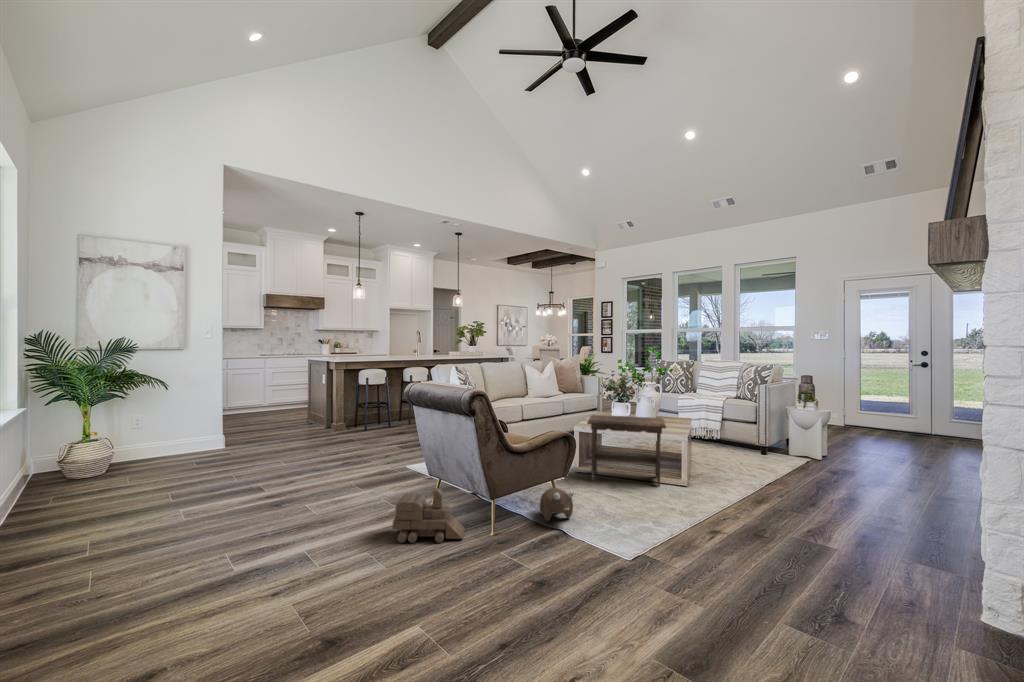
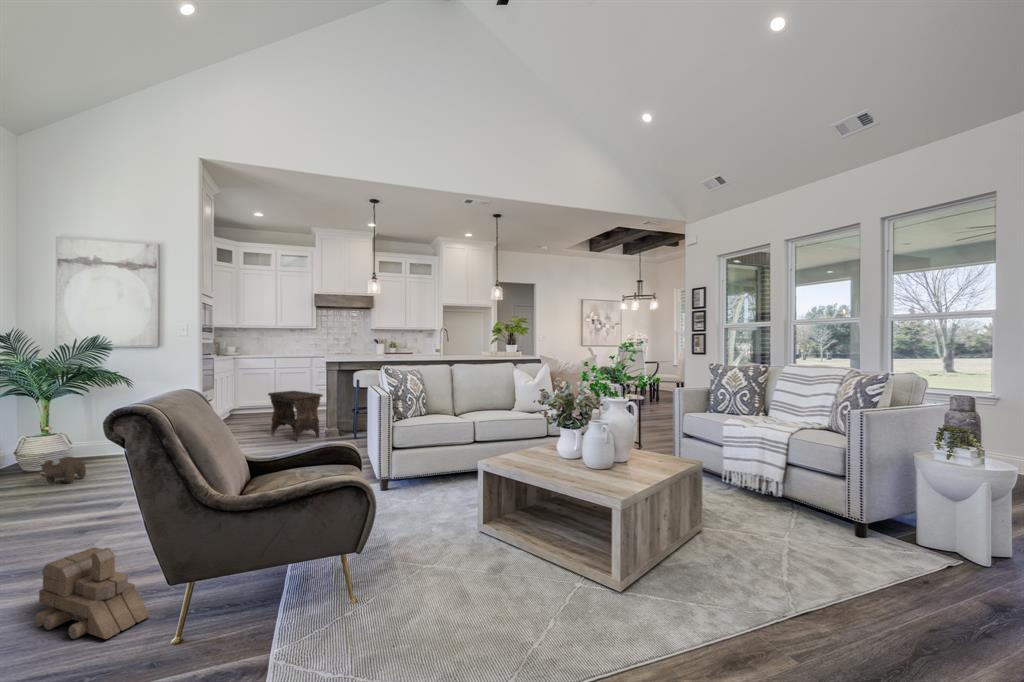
footstool: present [587,415,666,487] -> present [268,391,323,441]
plush toy: present [540,487,574,521] -> present [38,457,86,483]

